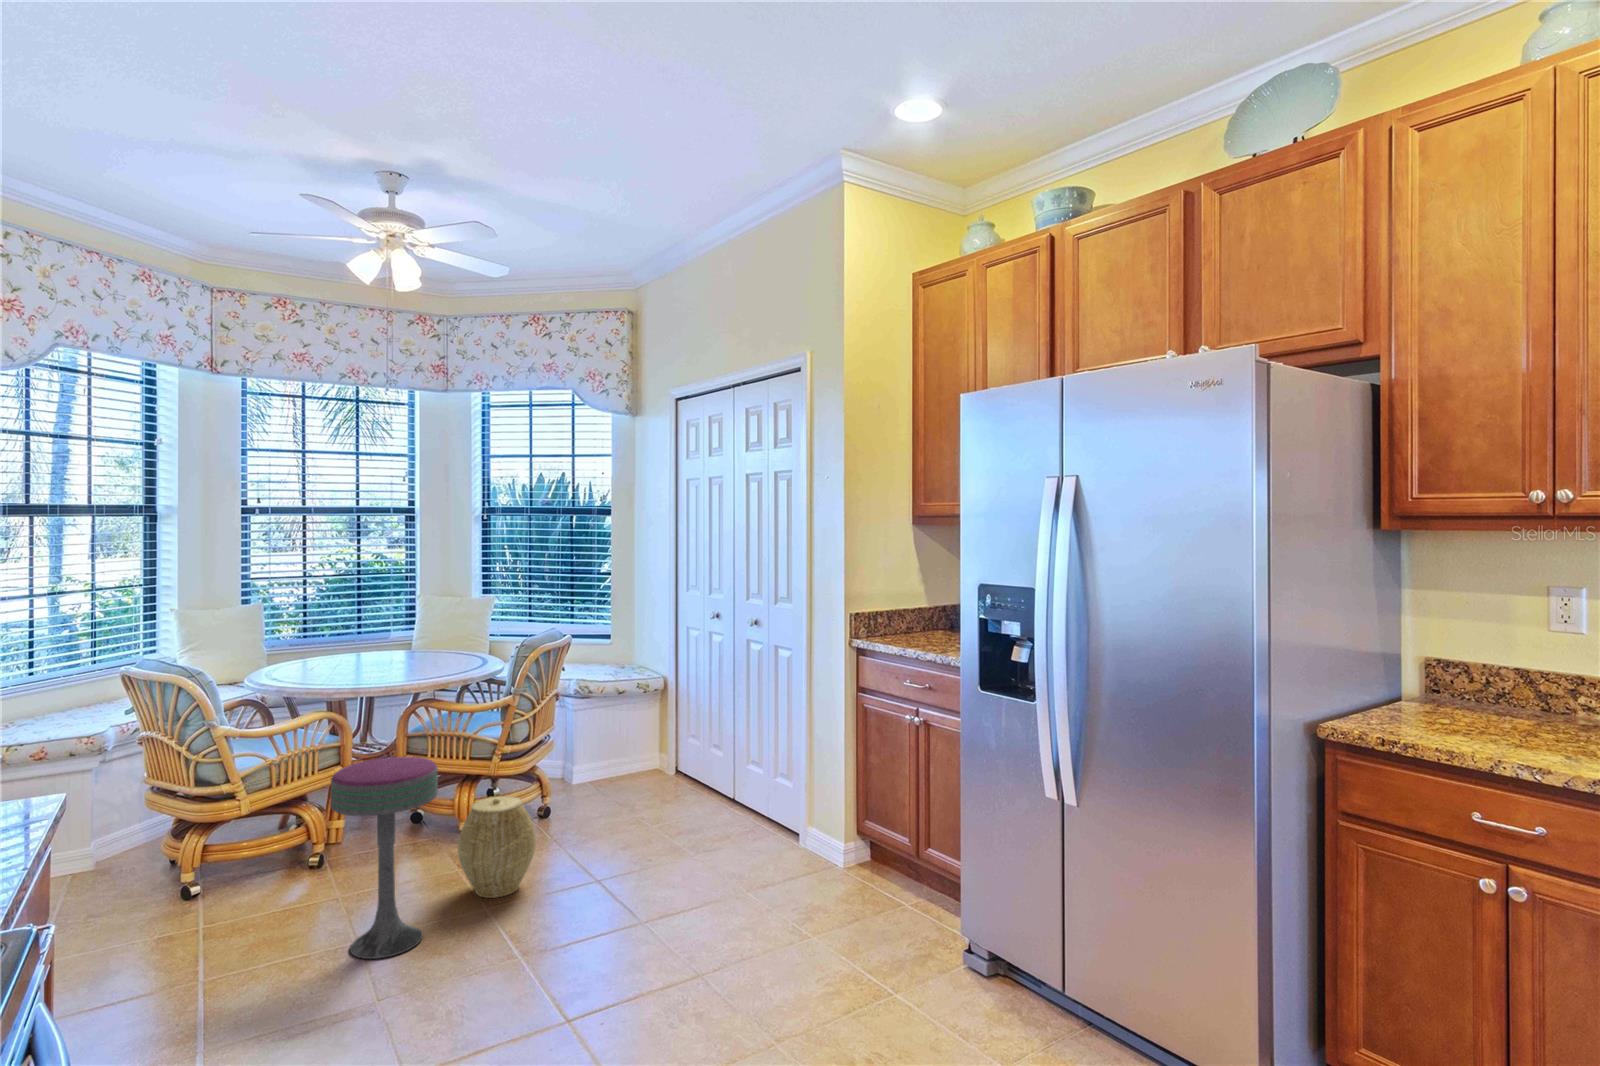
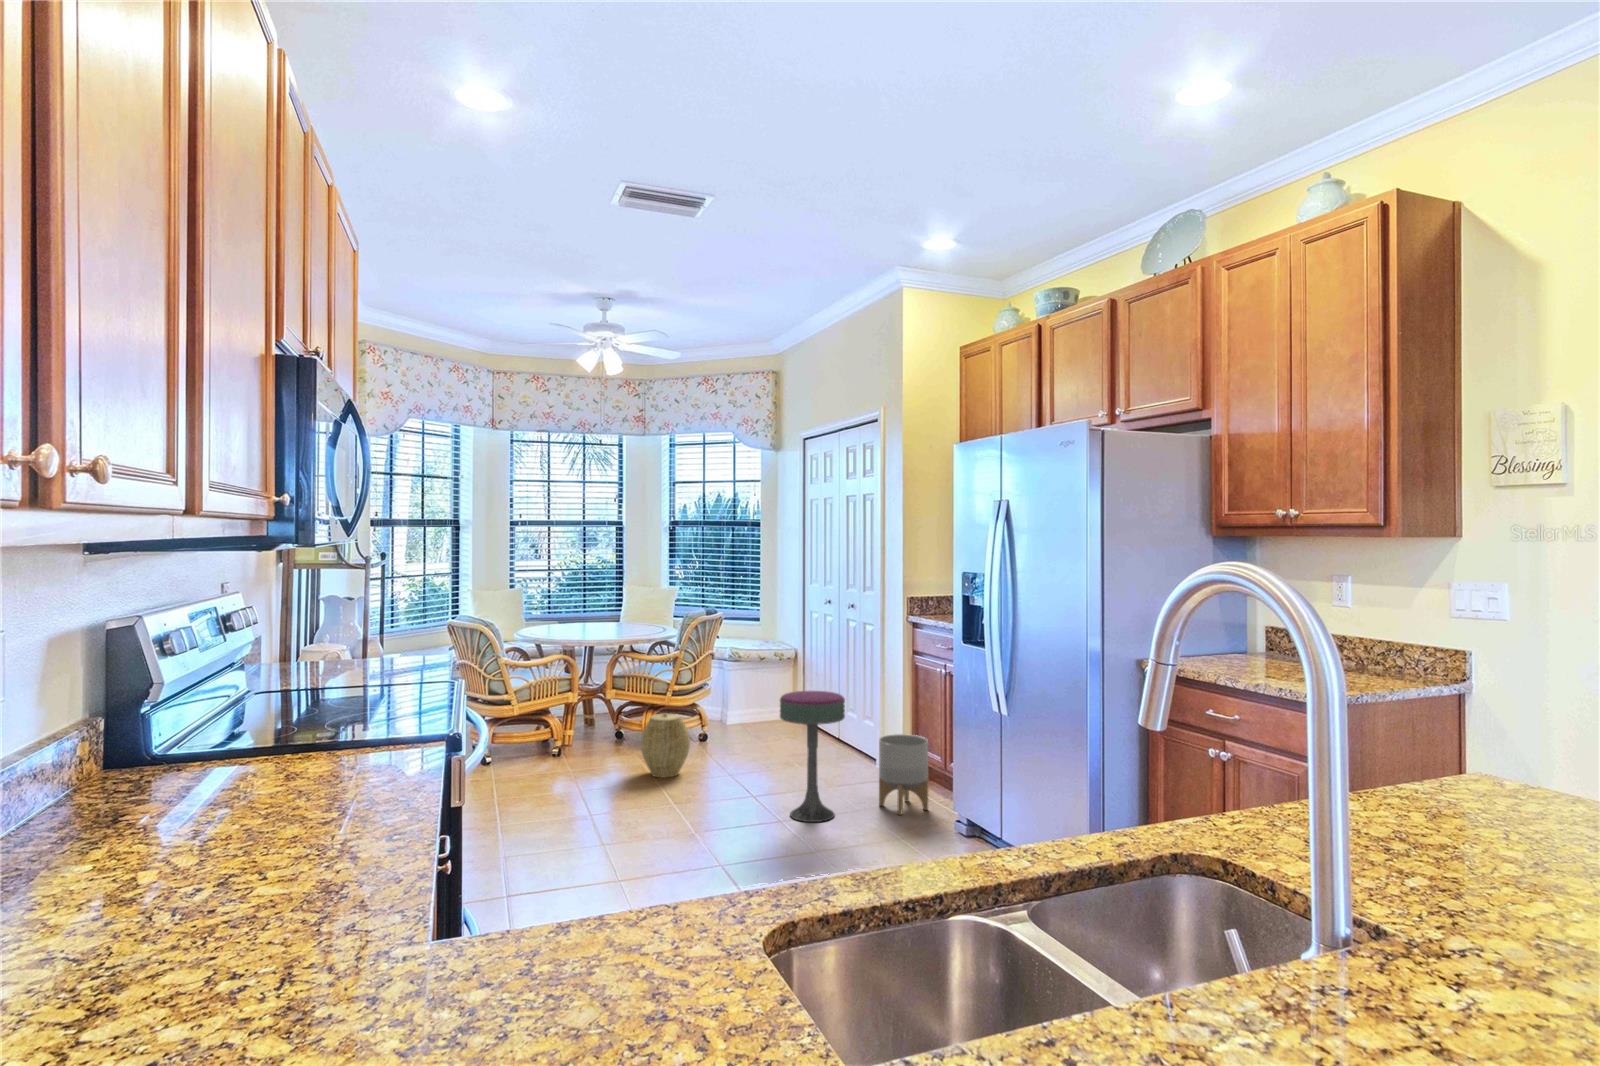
bar stool: present [331,757,438,959] -> present [780,691,845,822]
planter: none [834,814,905,941] -> present [879,734,928,815]

